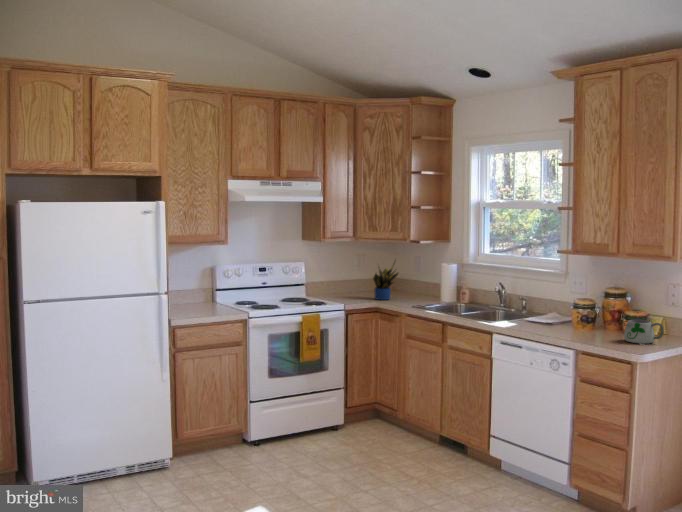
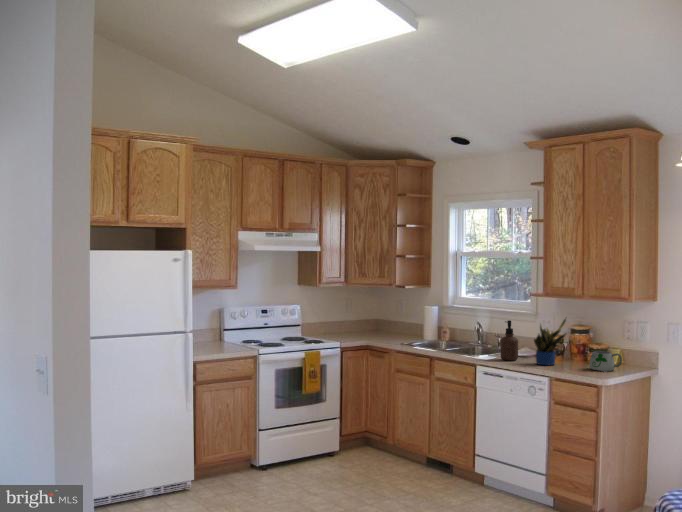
potted plant: present [373,262,398,300] -> present [534,319,566,365]
soap dispenser: none [520,282,541,329] -> present [501,320,518,361]

